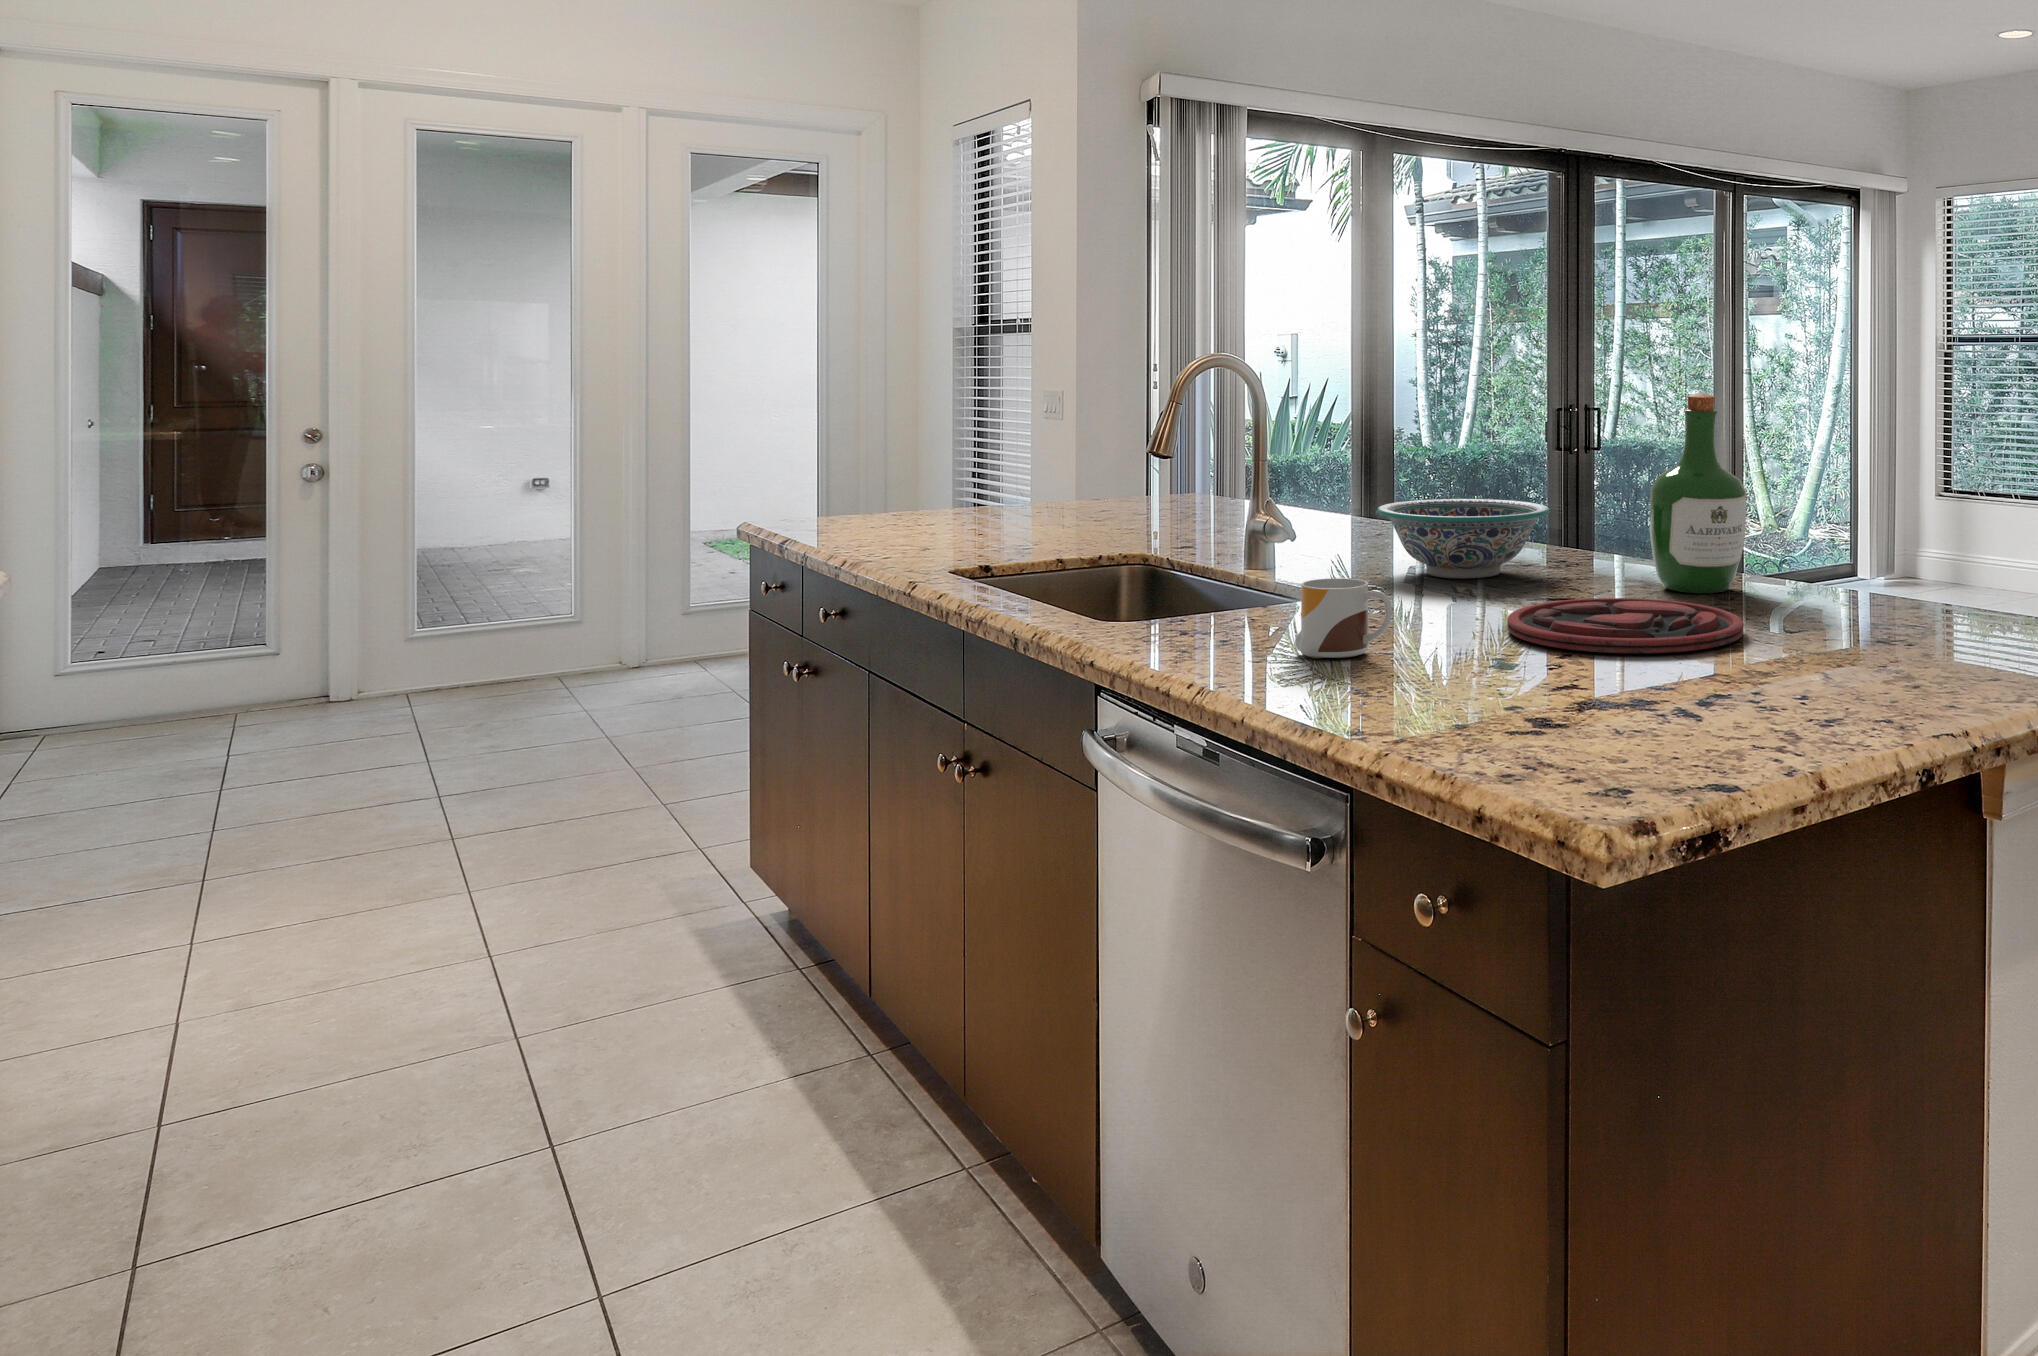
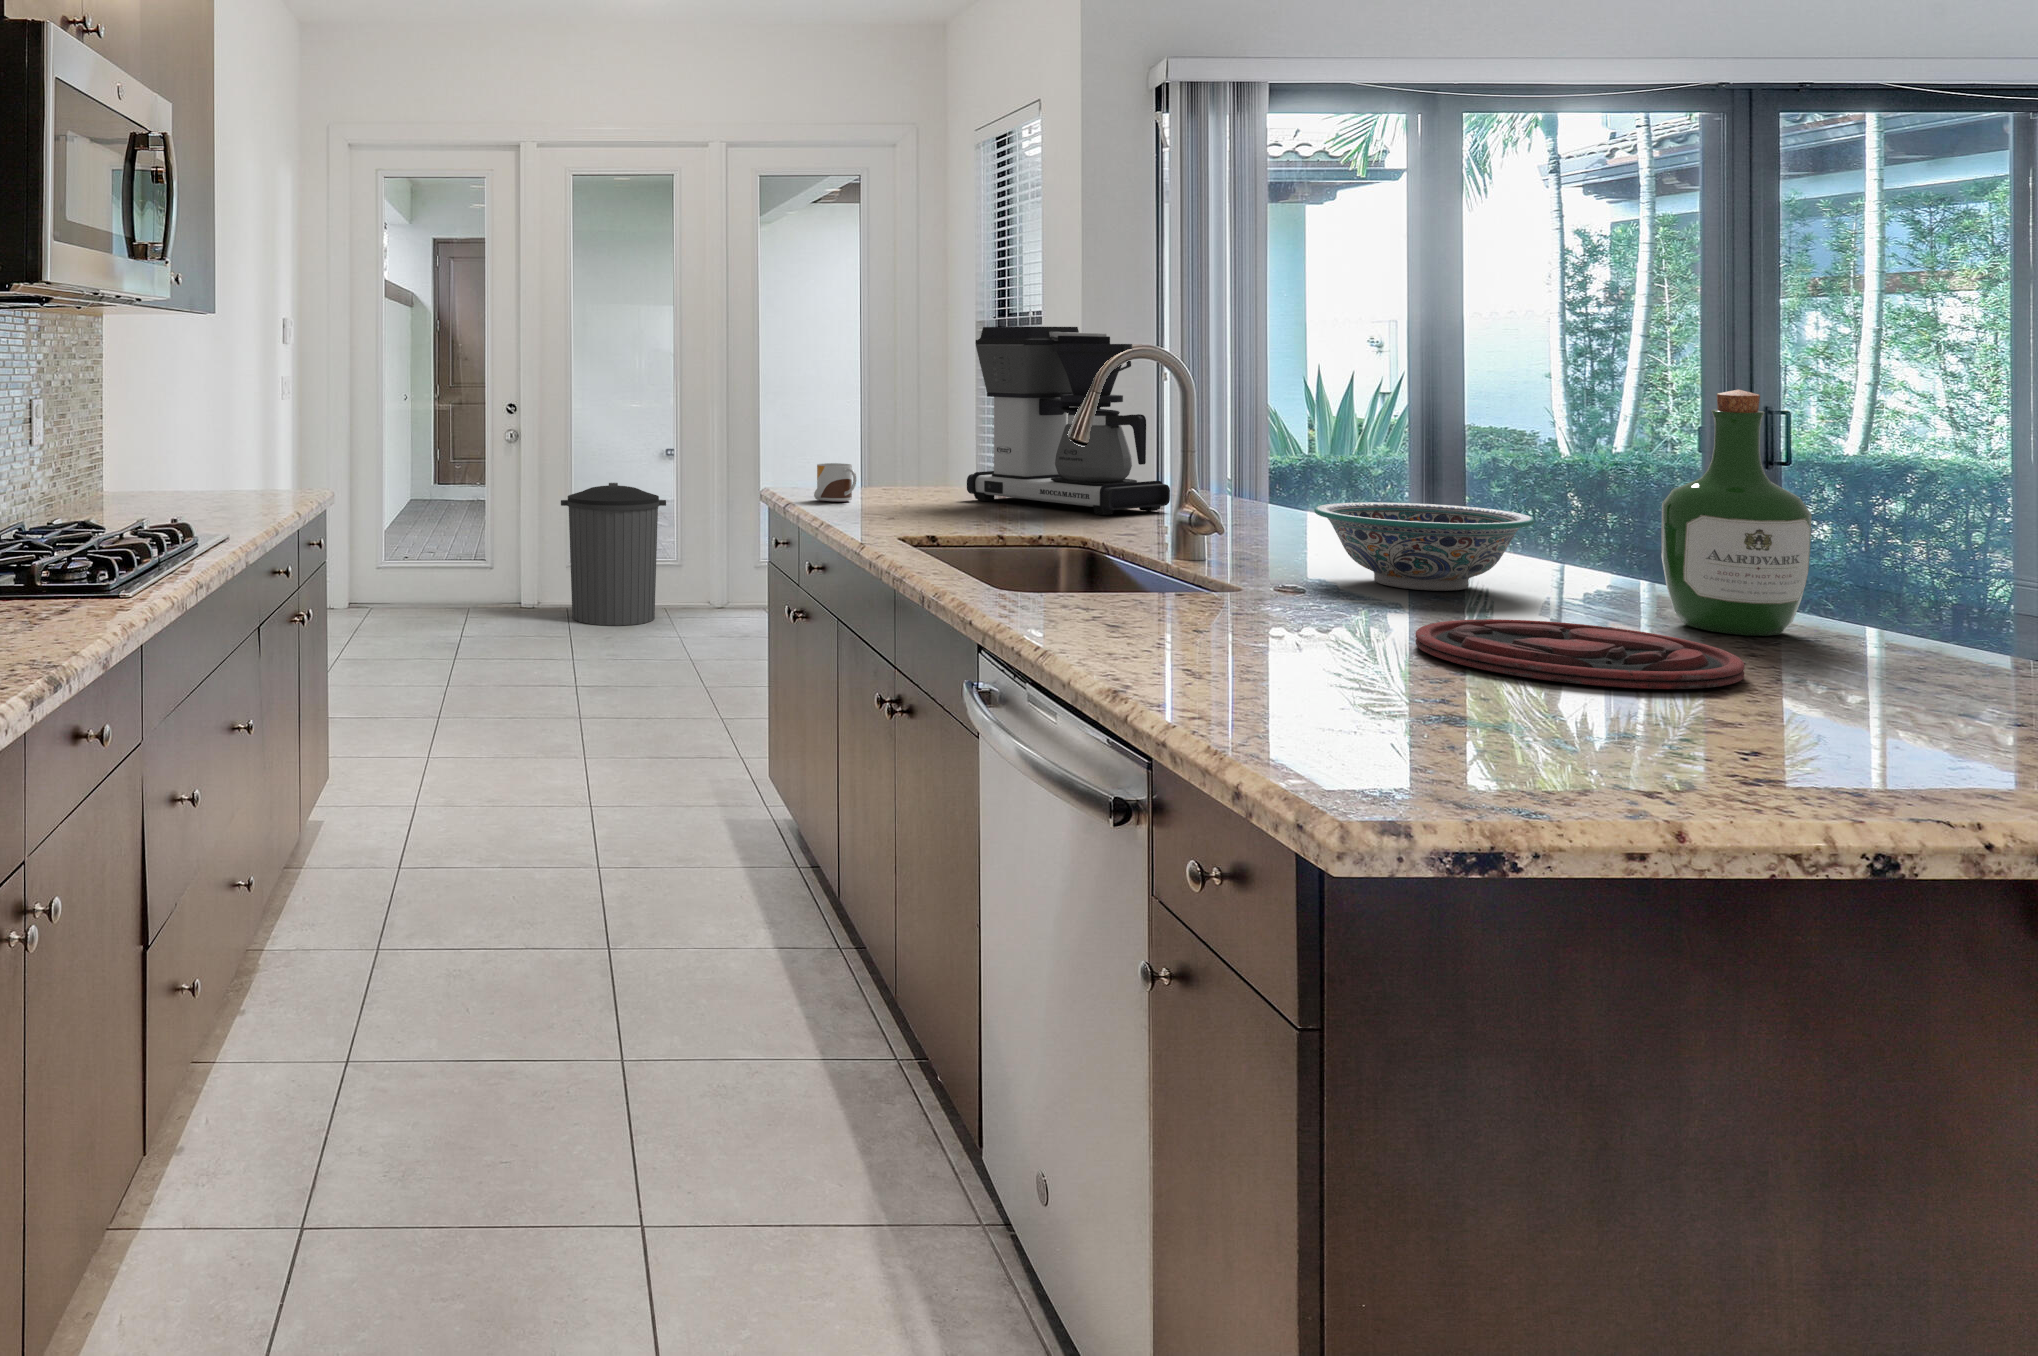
coffee maker: none [996,333,1205,527] -> present [967,327,1170,515]
trash can: none [401,524,563,708] -> present [561,483,666,626]
mug: present [1295,578,1392,658] -> present [814,463,856,502]

